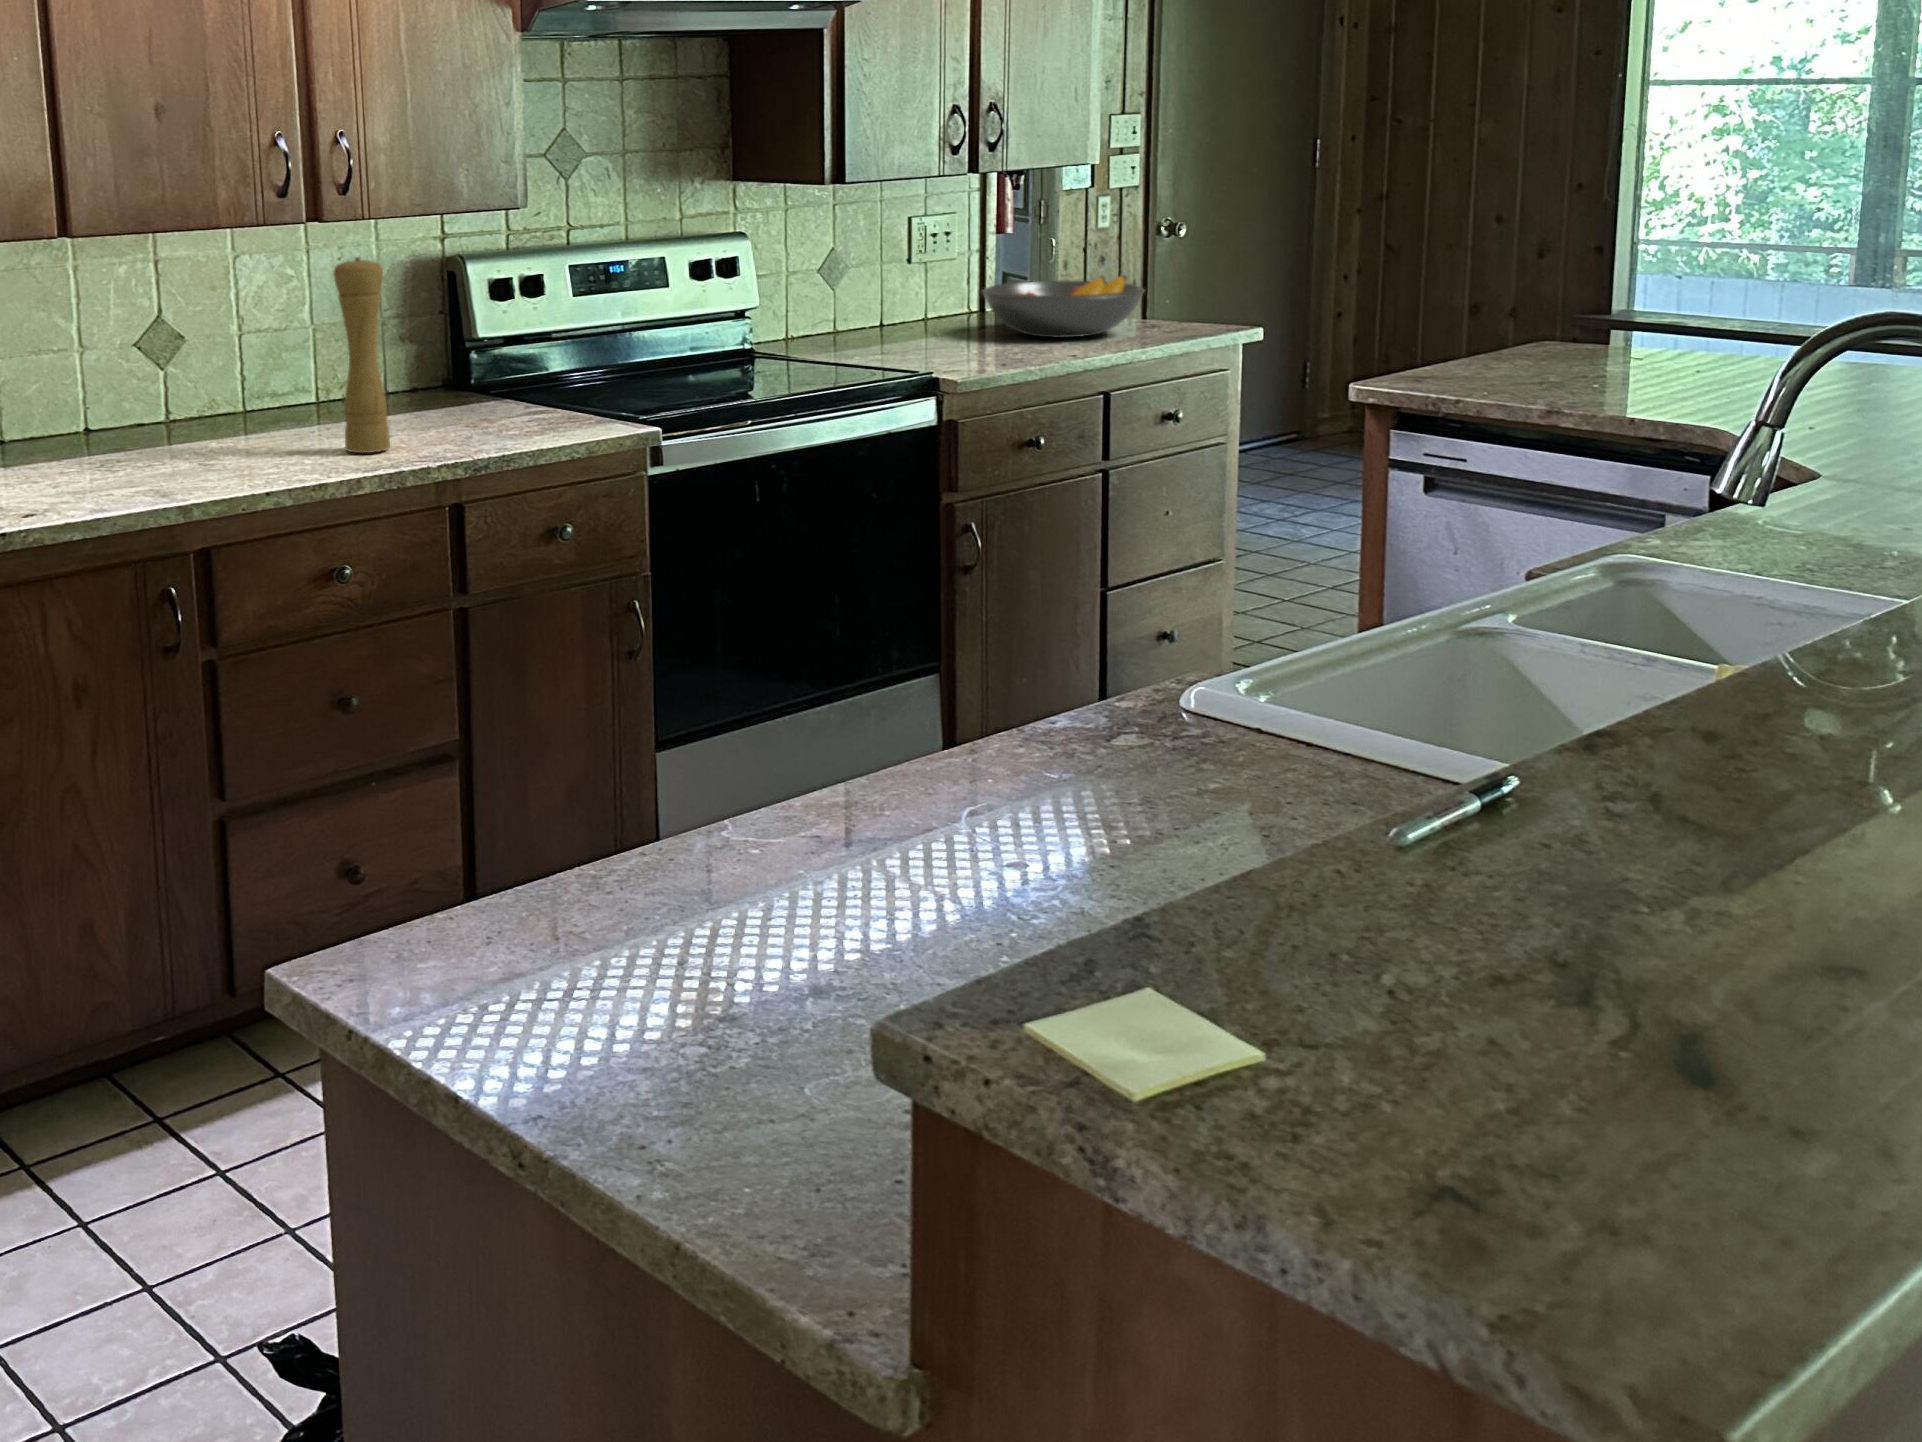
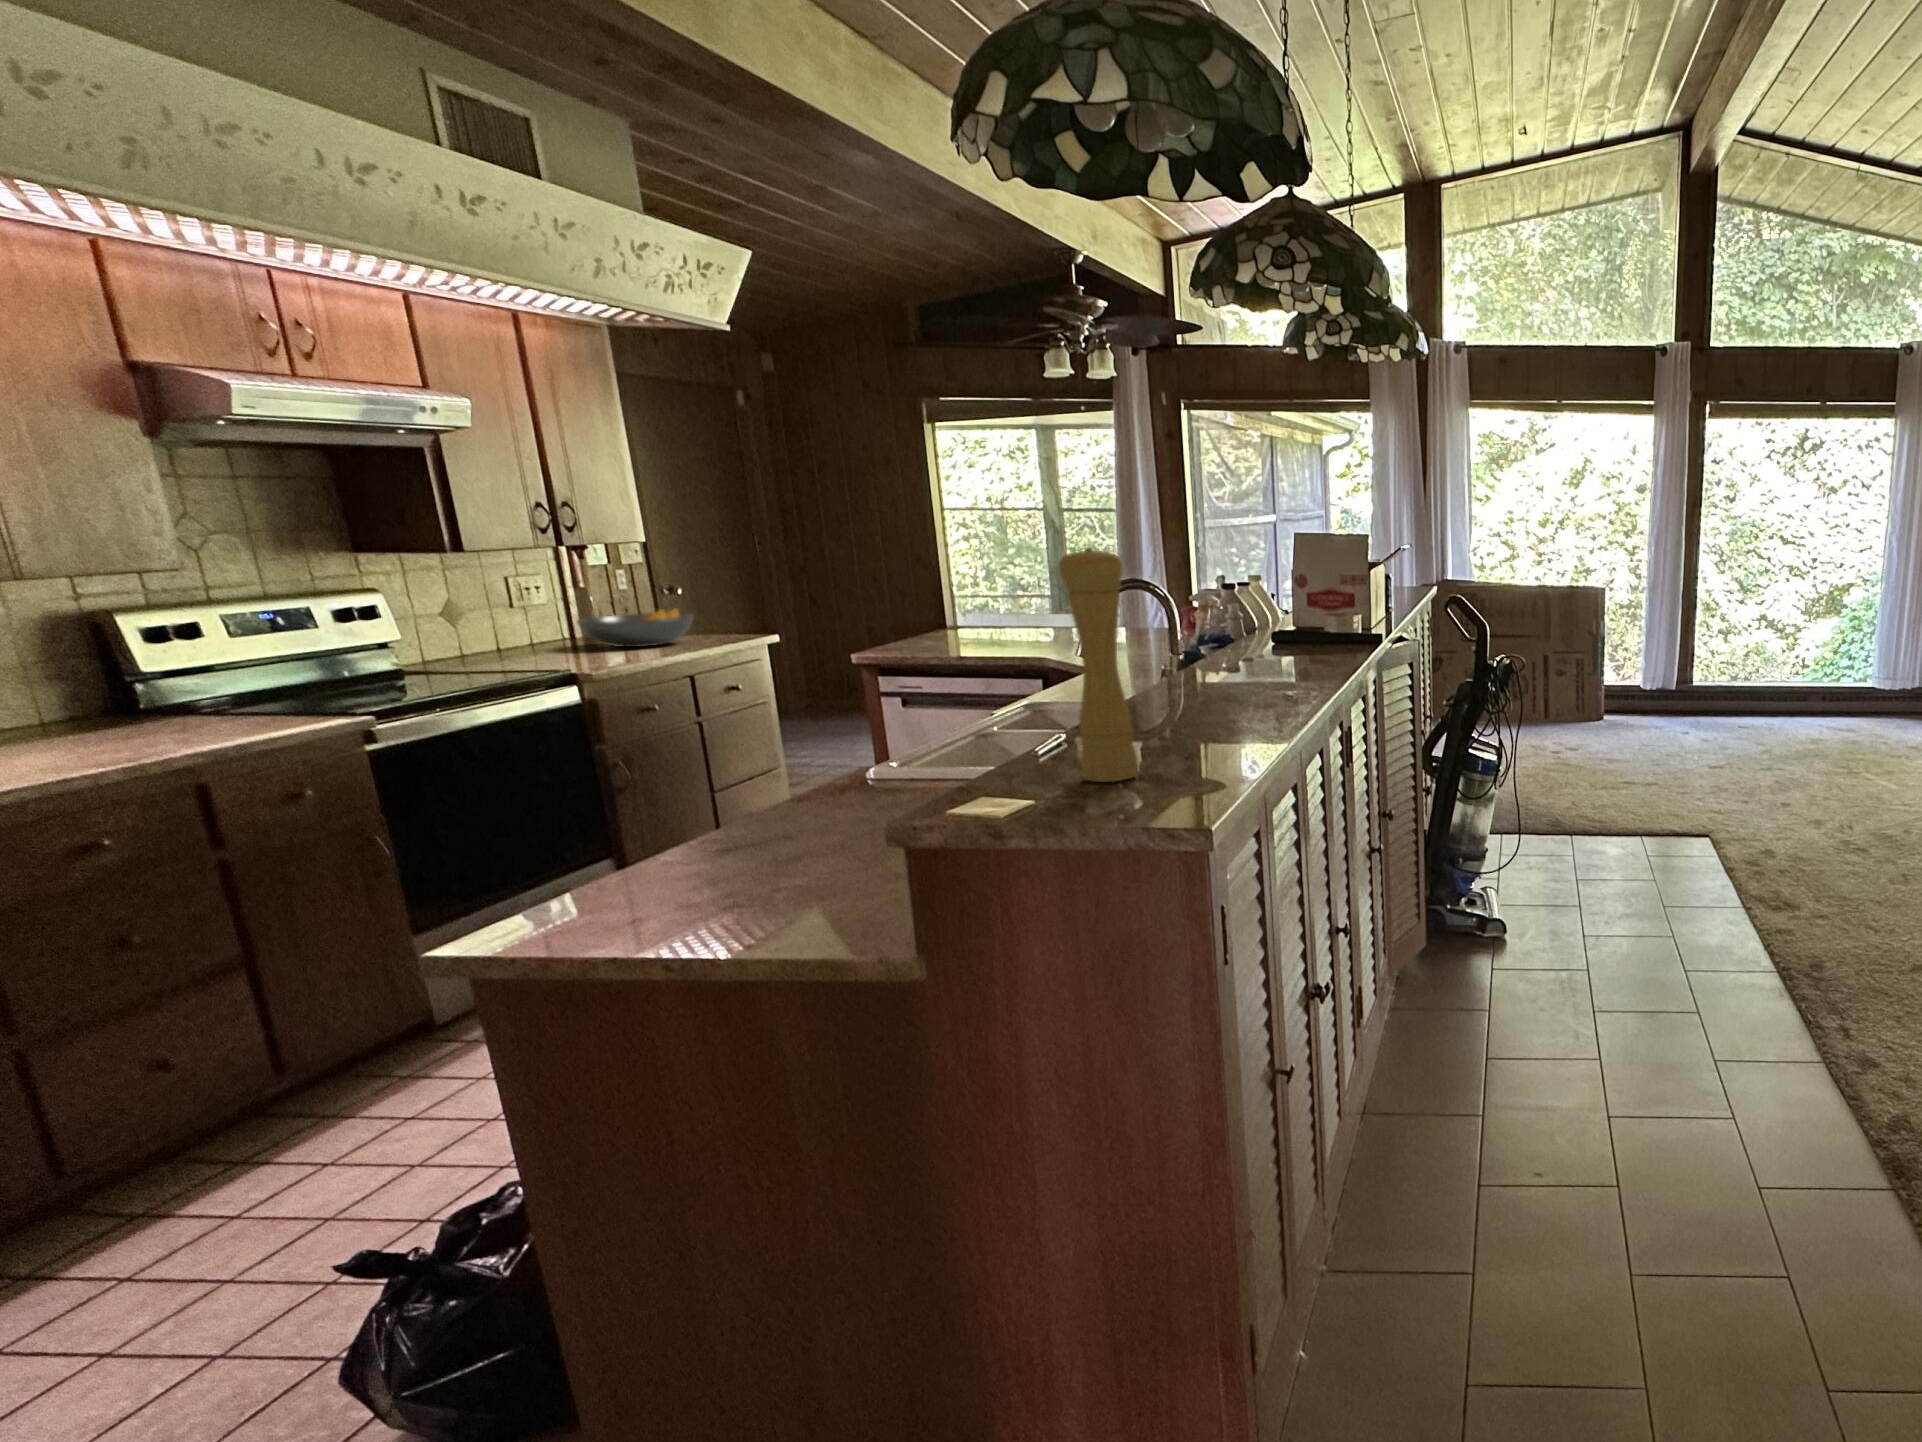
pepper mill: present [334,257,390,453] -> present [1059,547,1138,782]

